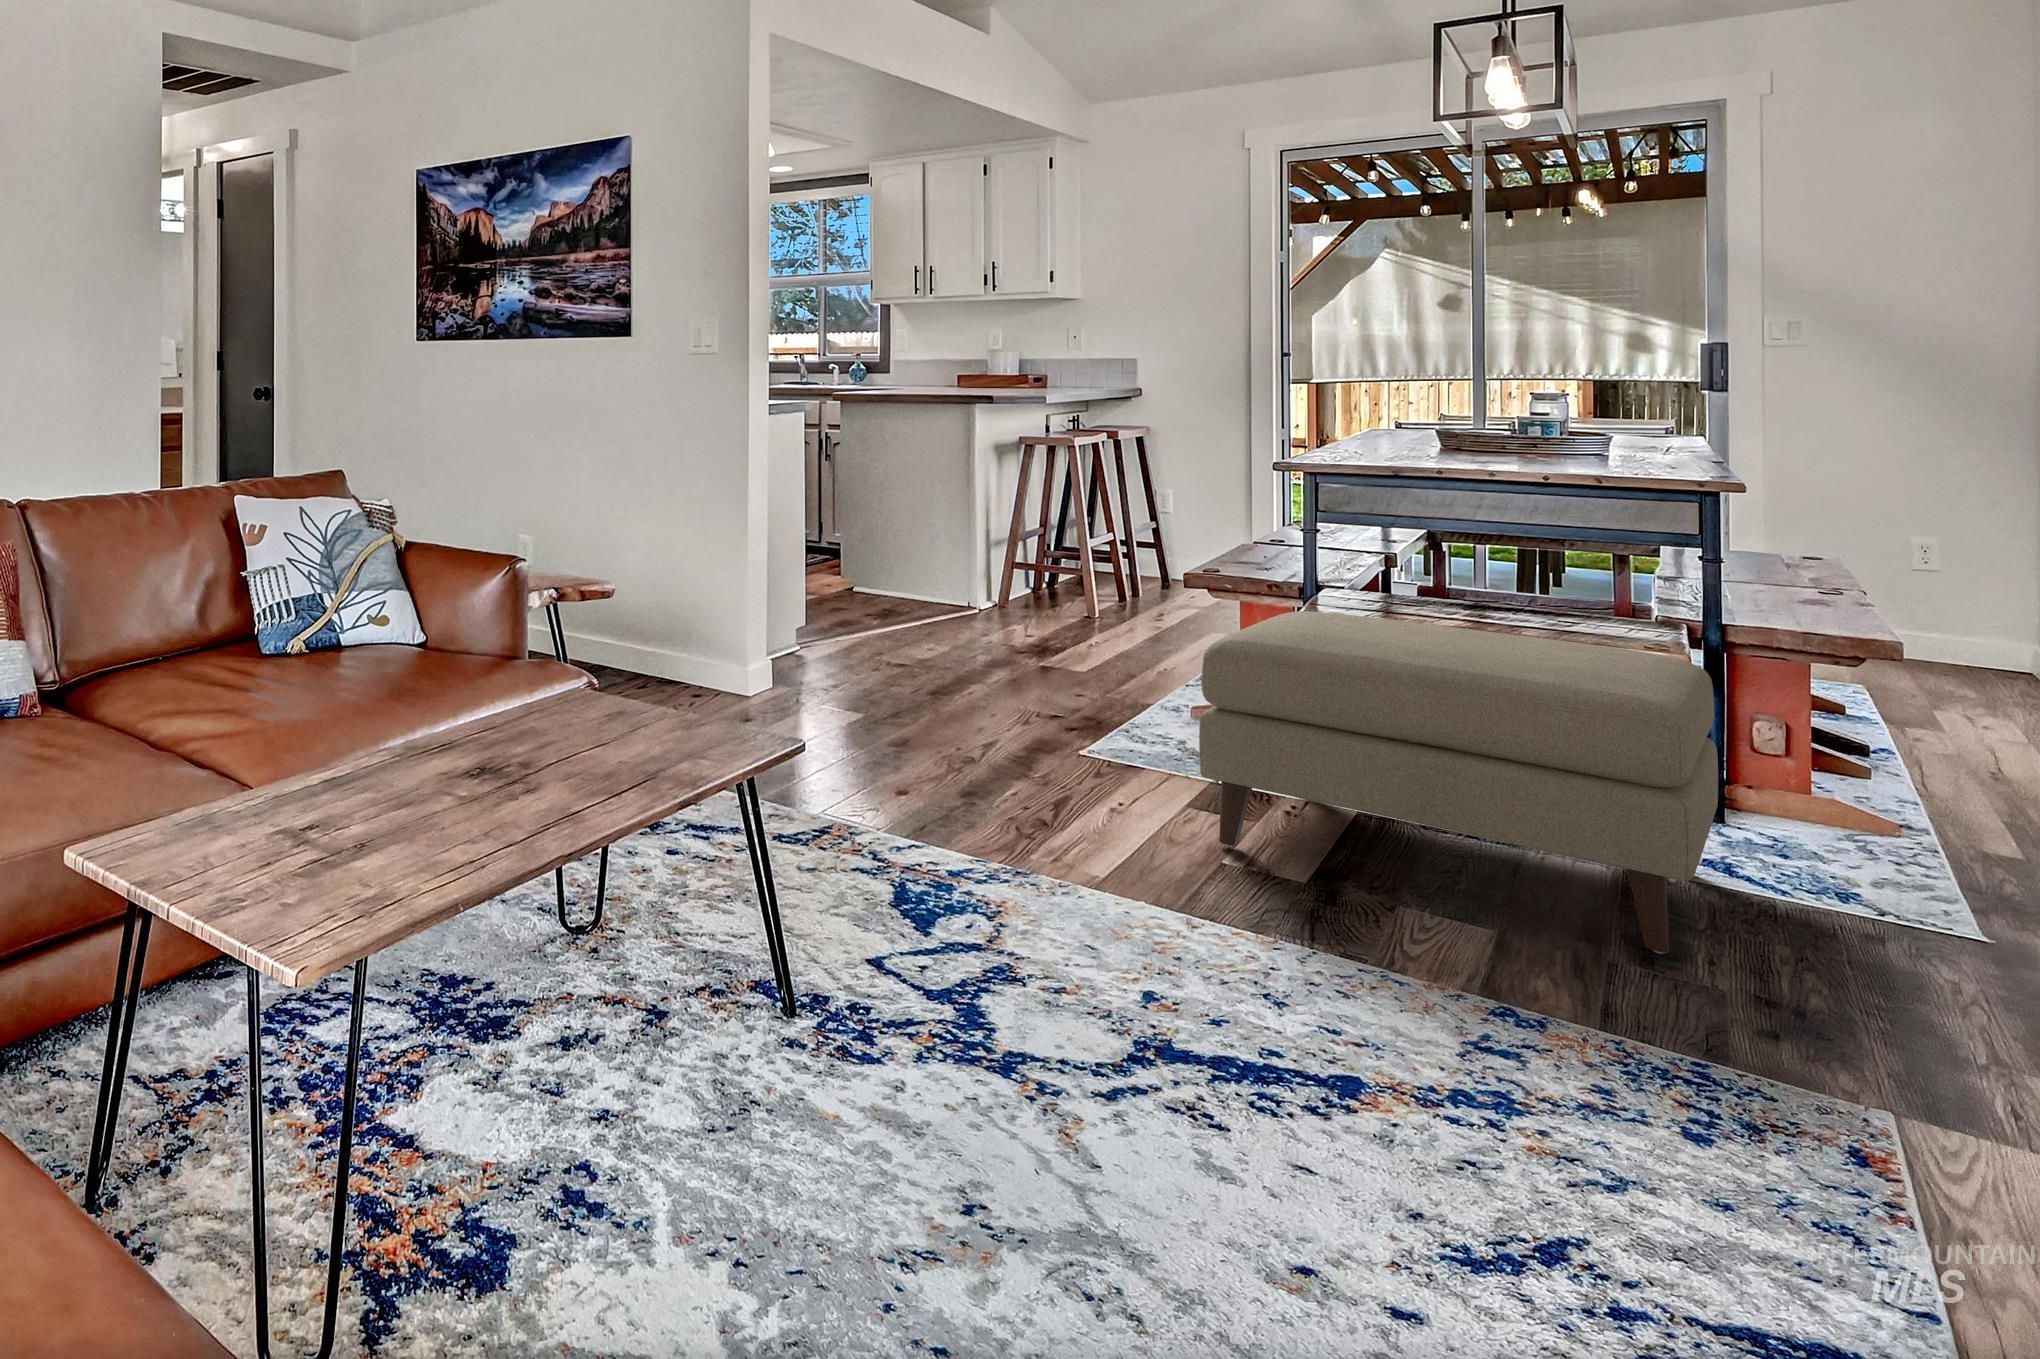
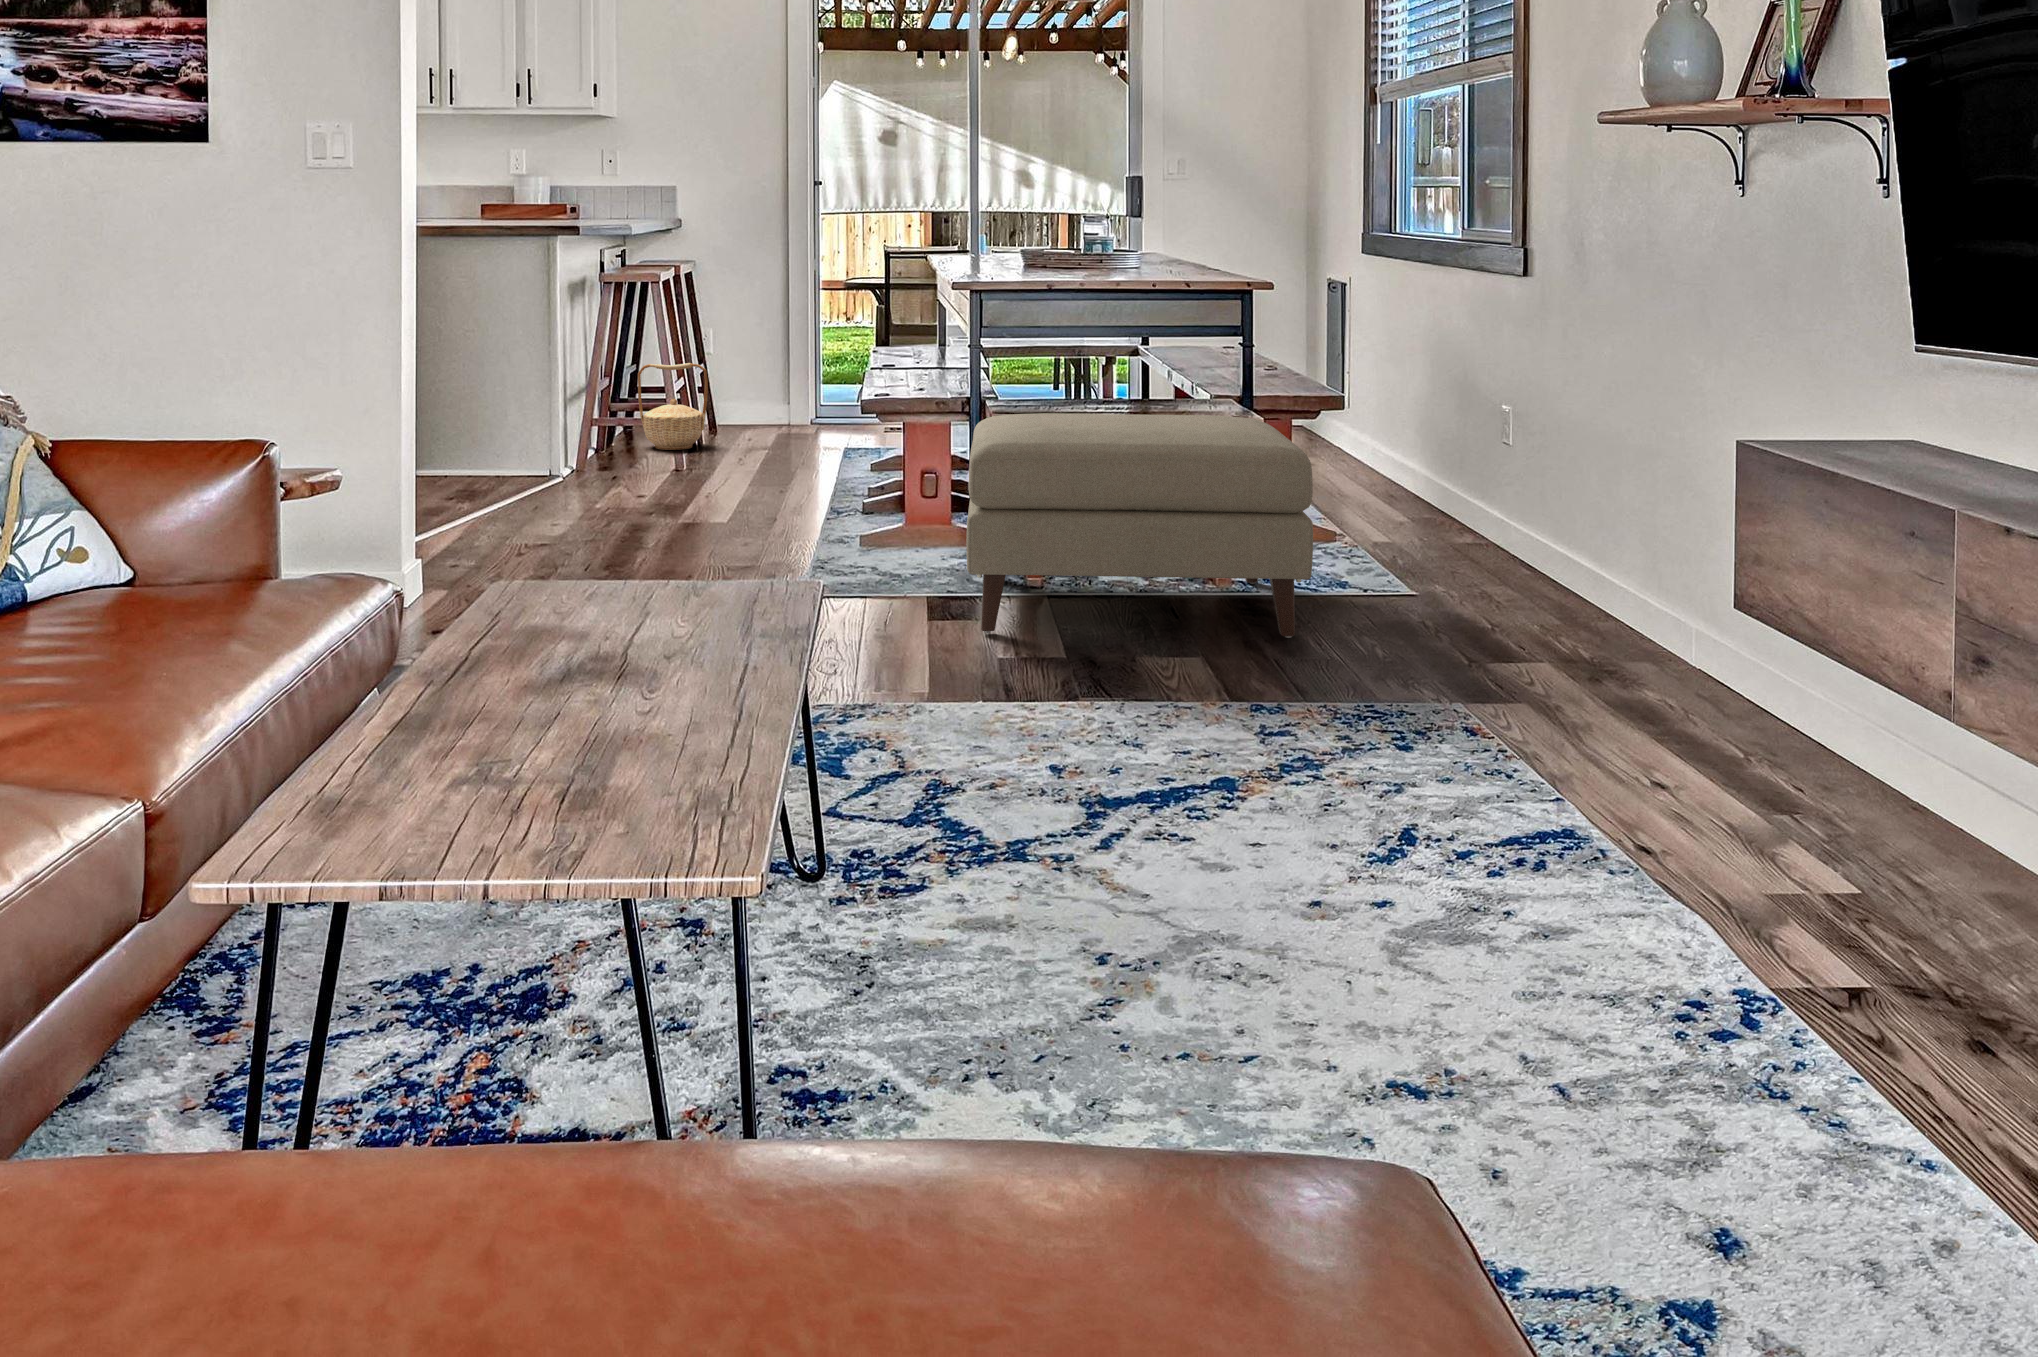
basket: none [1062,524,1128,609] -> present [638,363,708,450]

